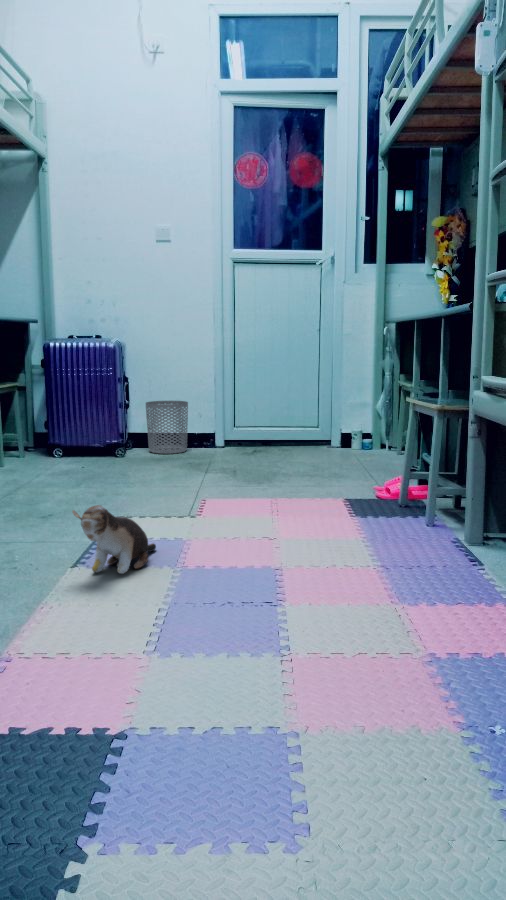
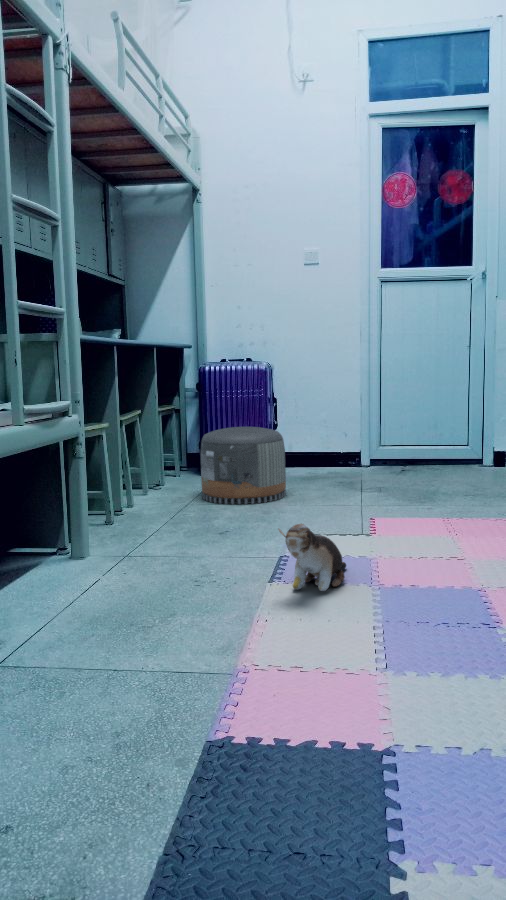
waste bin: present [146,401,188,454] -> none [295,420,337,473]
pouf: none [35,406,126,486] -> present [200,427,286,504]

